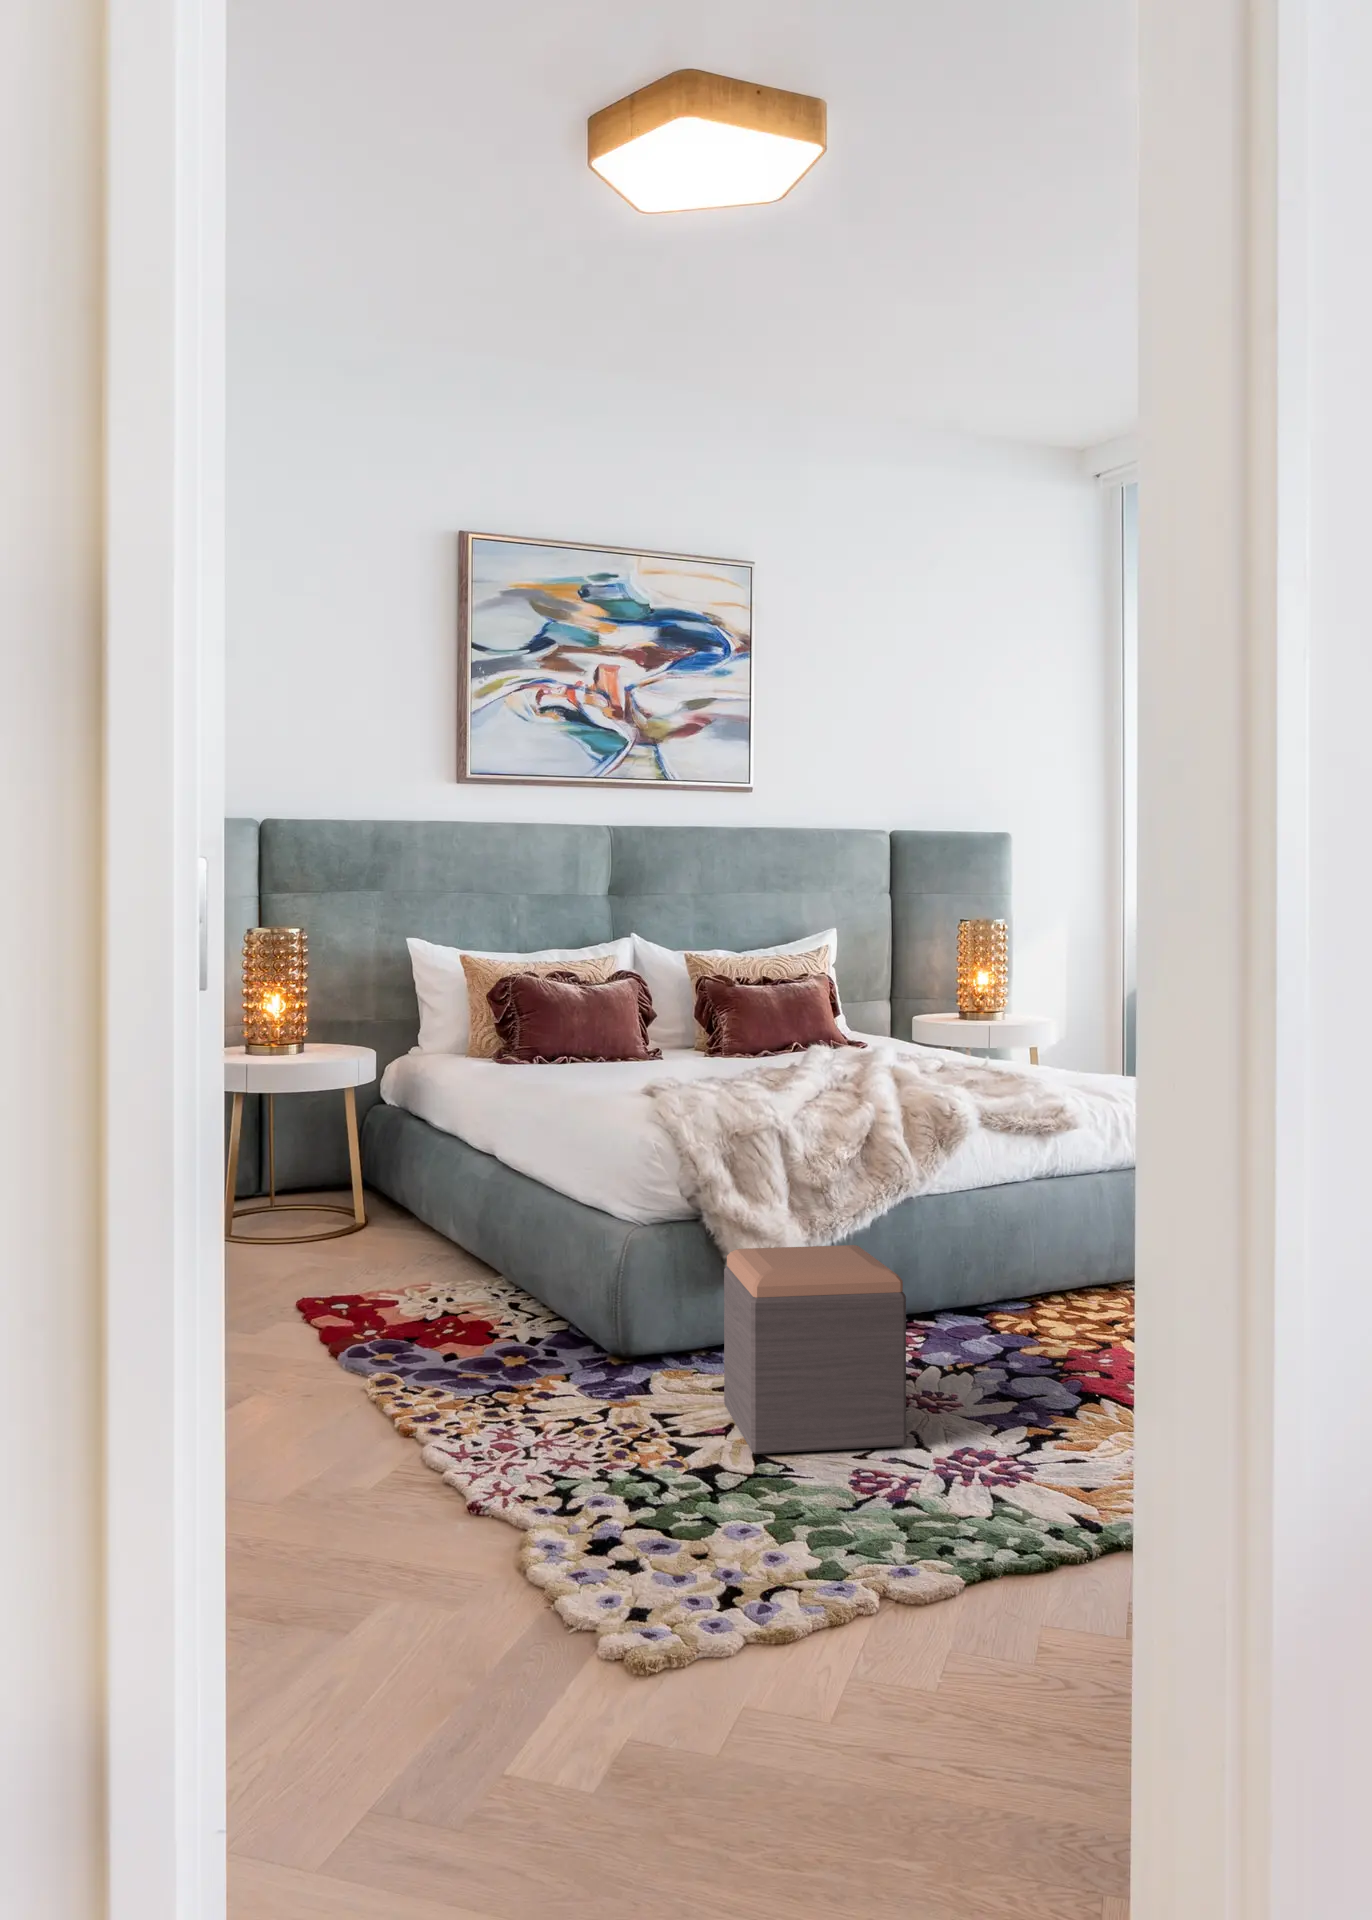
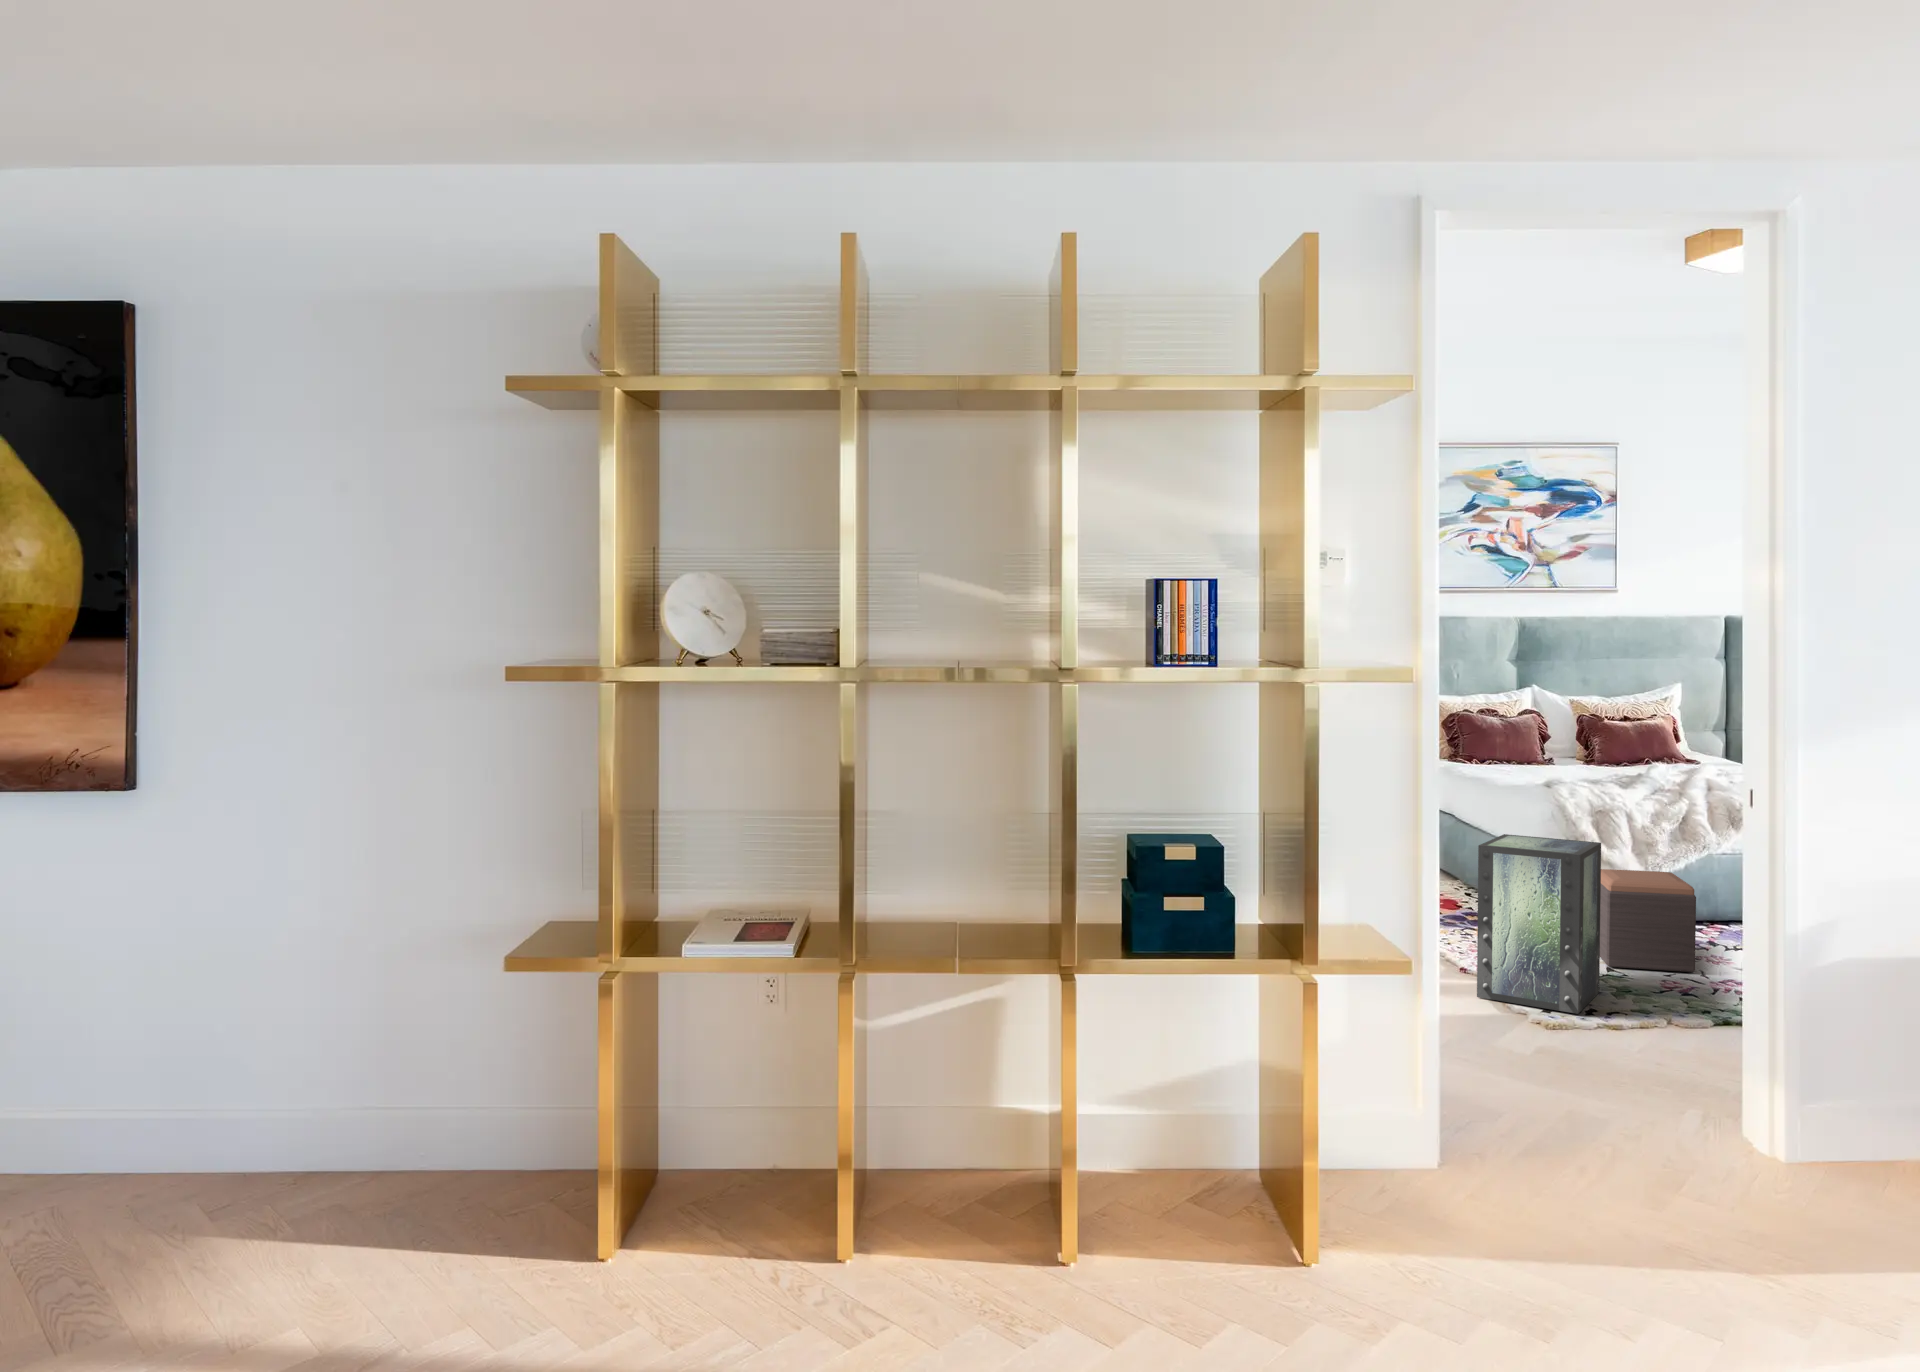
storage box: none [475,1197,739,1627] -> present [1477,834,1601,1014]

